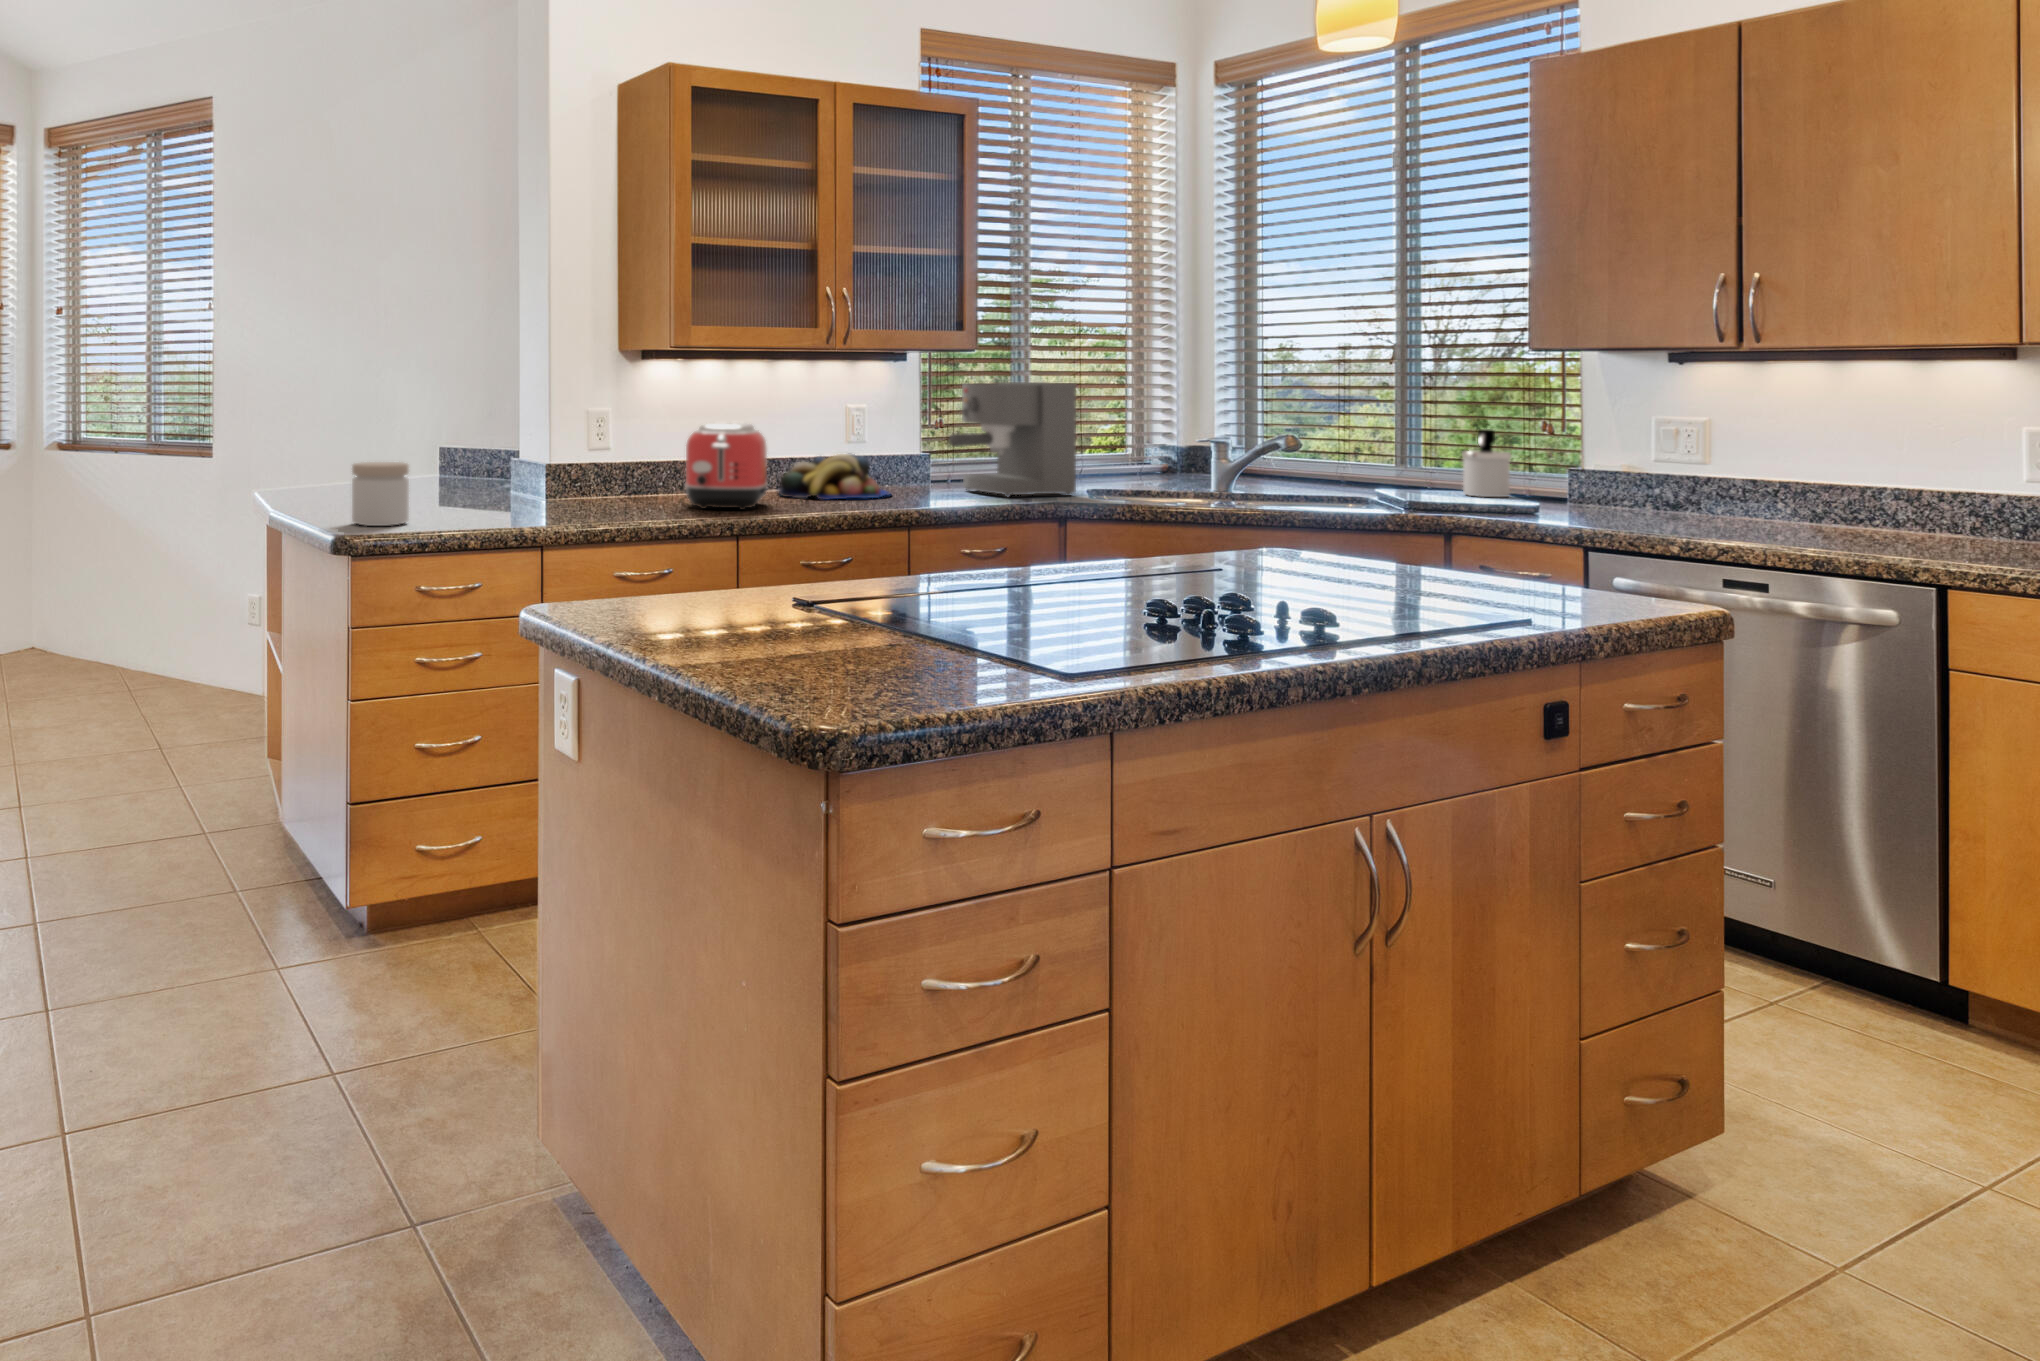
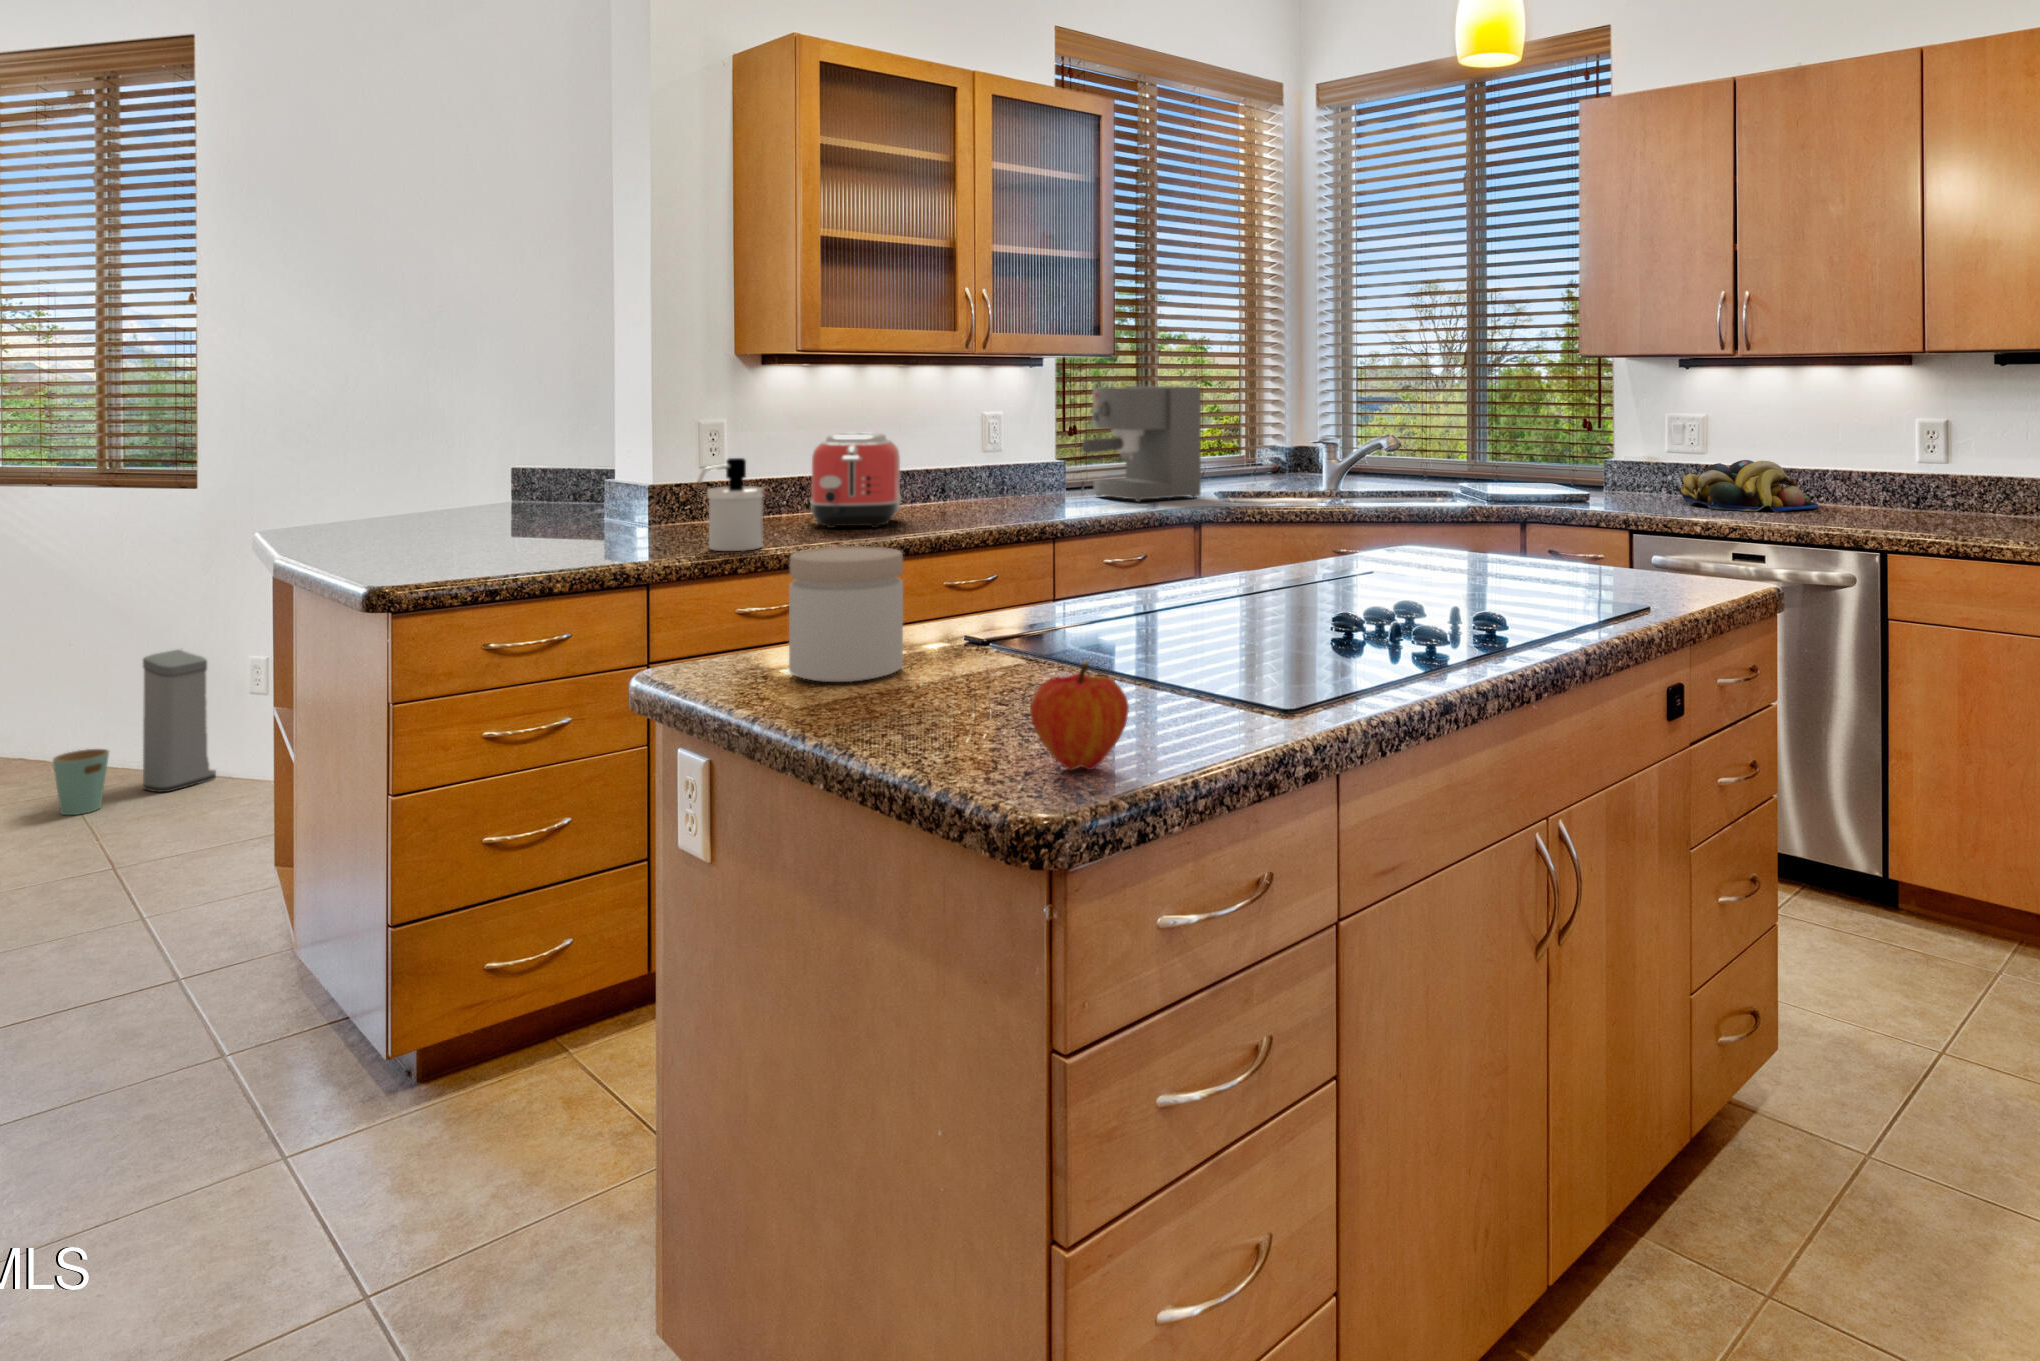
soap dispenser: present [1462,429,1511,497] -> present [697,458,765,551]
fruit bowl: present [778,454,891,500] -> present [1681,460,1819,512]
jar: present [352,462,409,526] -> present [789,546,903,682]
trash can: none [118,586,226,710] -> present [53,650,216,815]
fruit: none [819,612,904,701] -> present [1030,662,1129,770]

